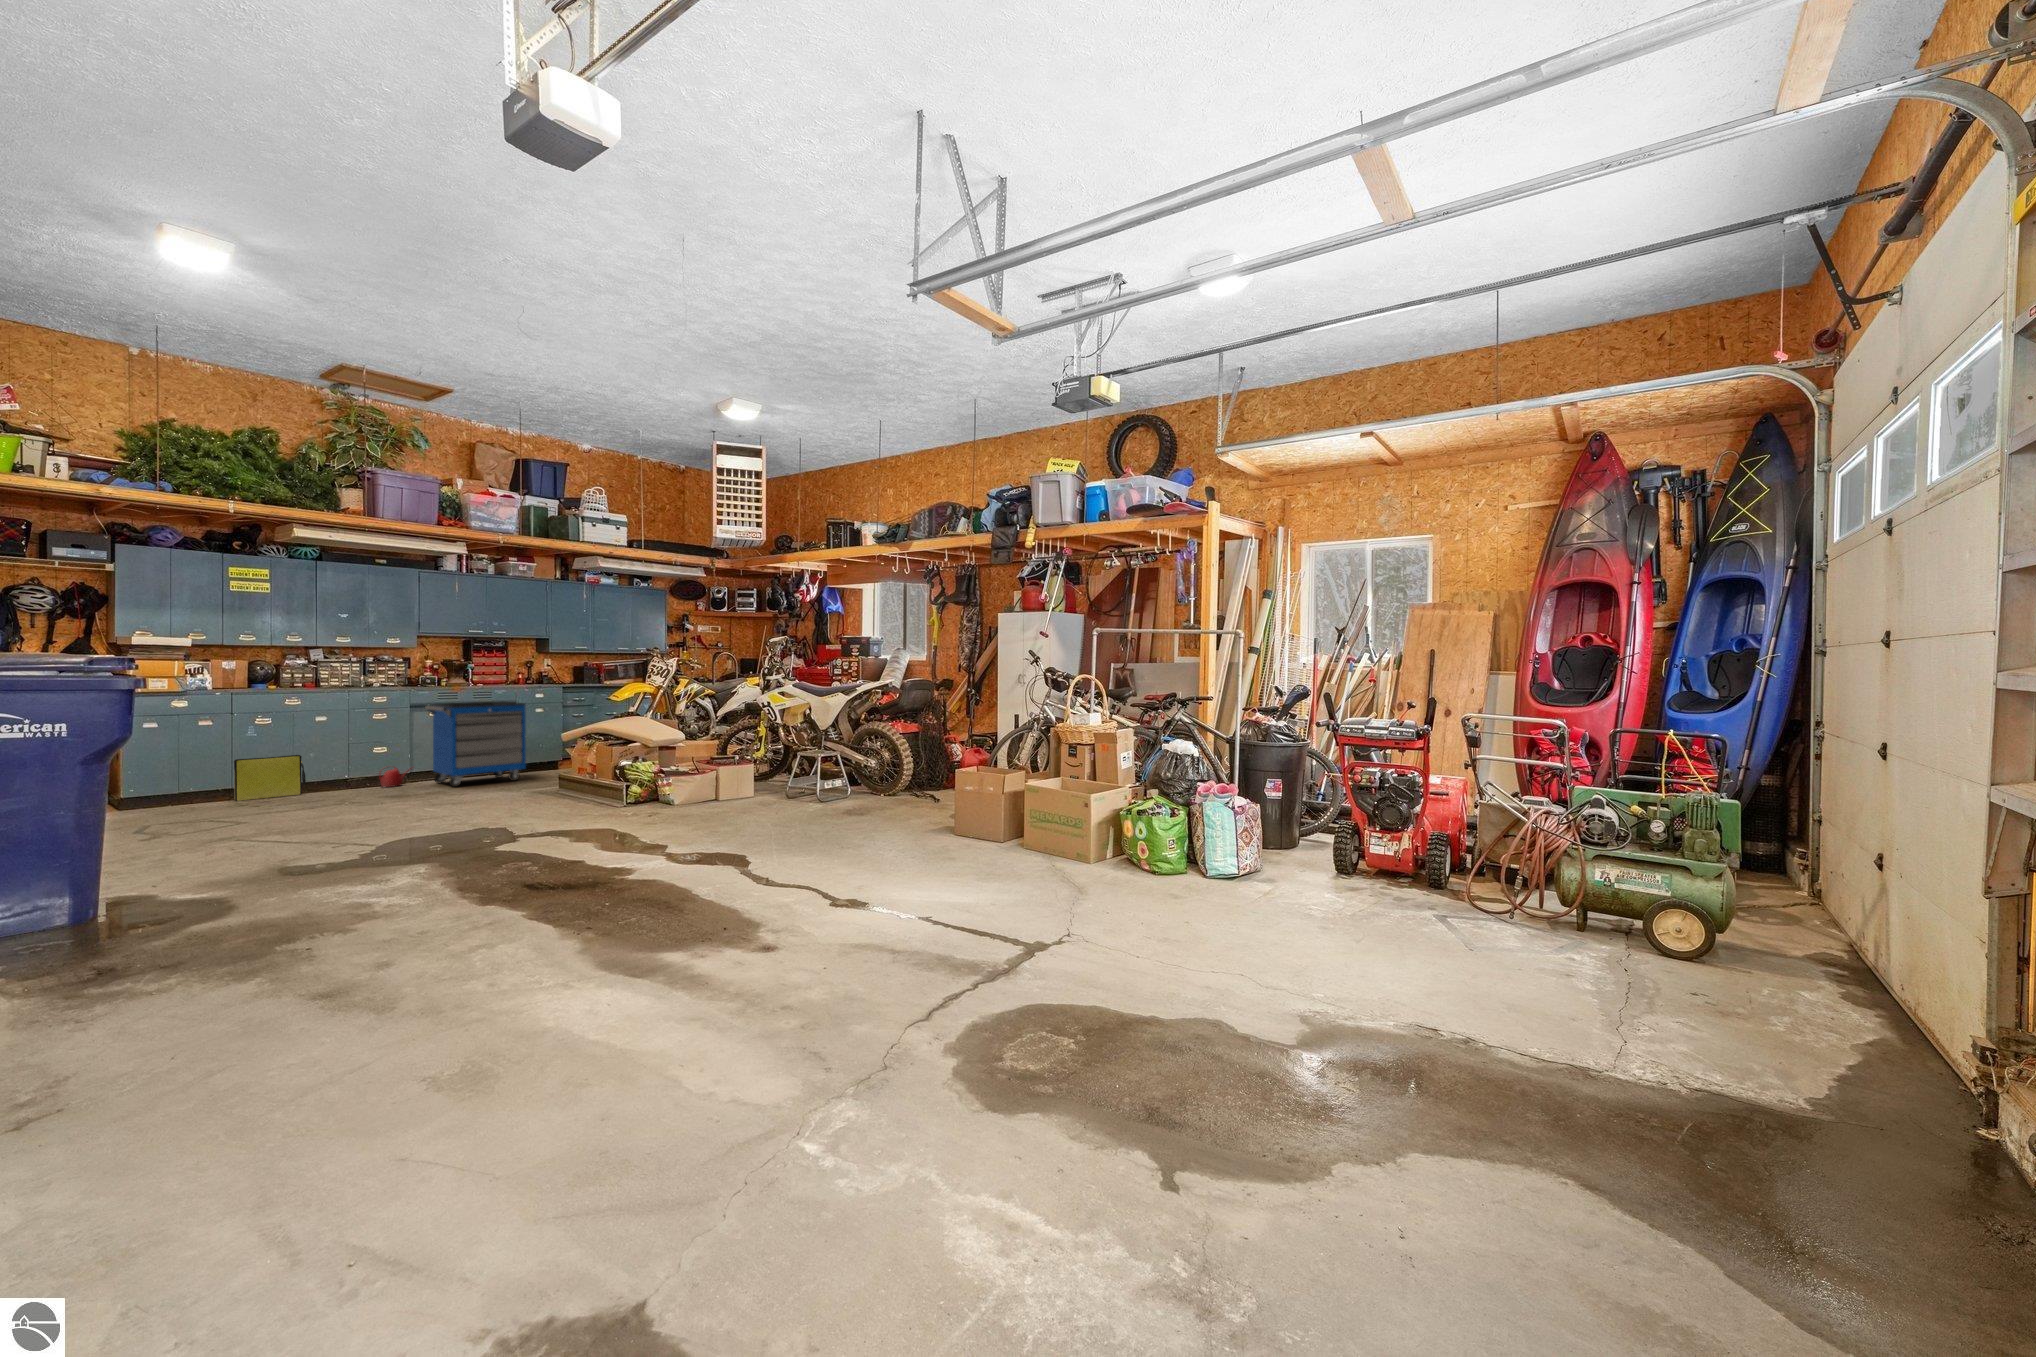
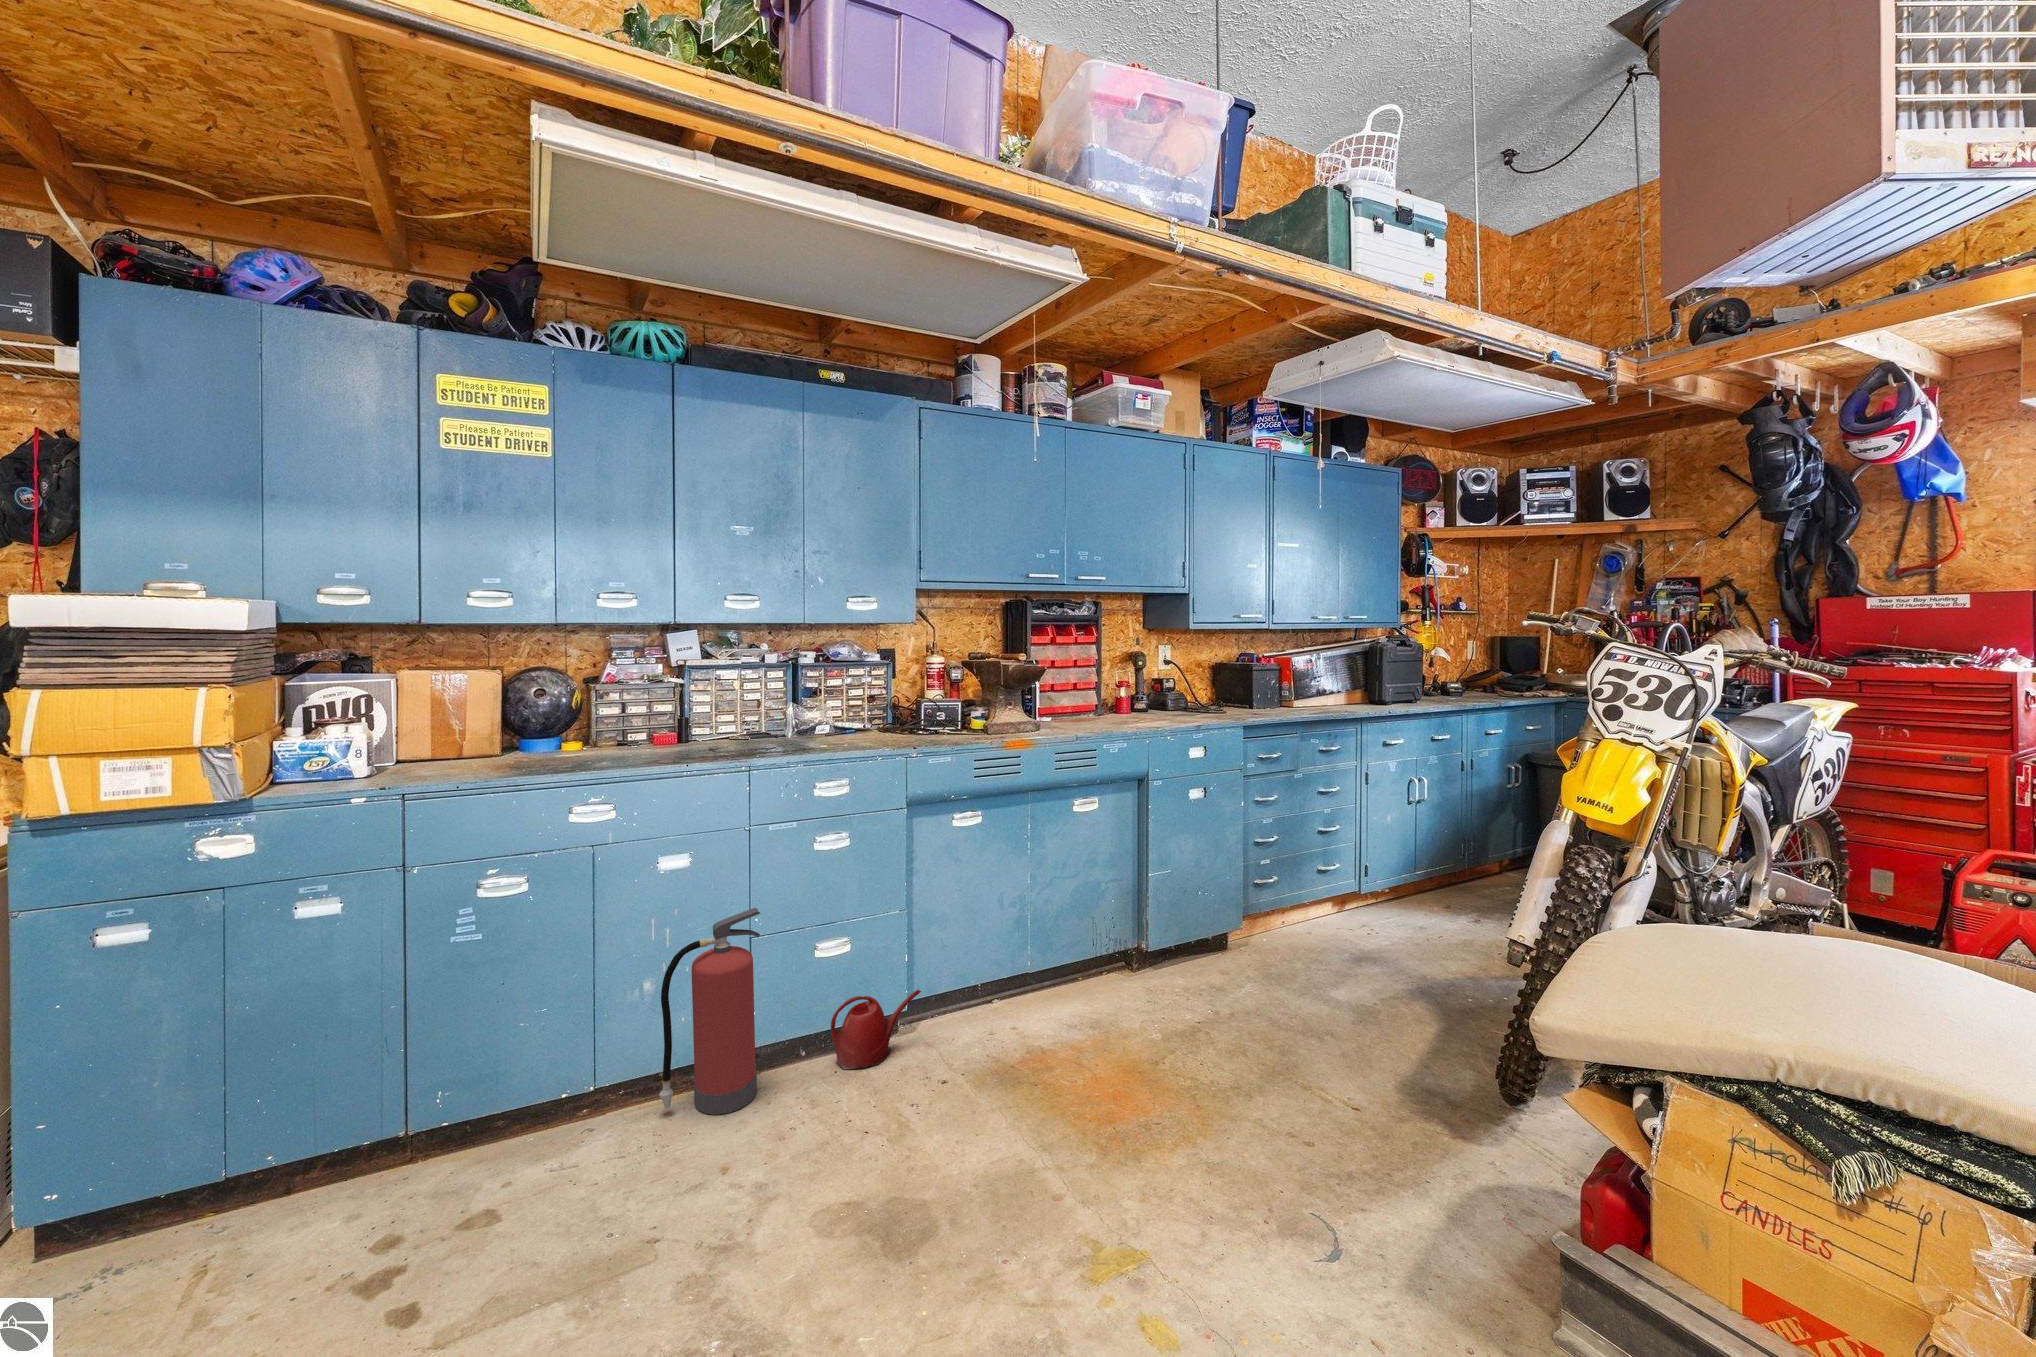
storage cabinet: present [425,701,526,787] -> none [947,780,1230,1112]
fire extinguisher: none [316,734,353,793] -> present [659,908,760,1115]
bag: present [234,755,306,801] -> none [406,990,631,1182]

